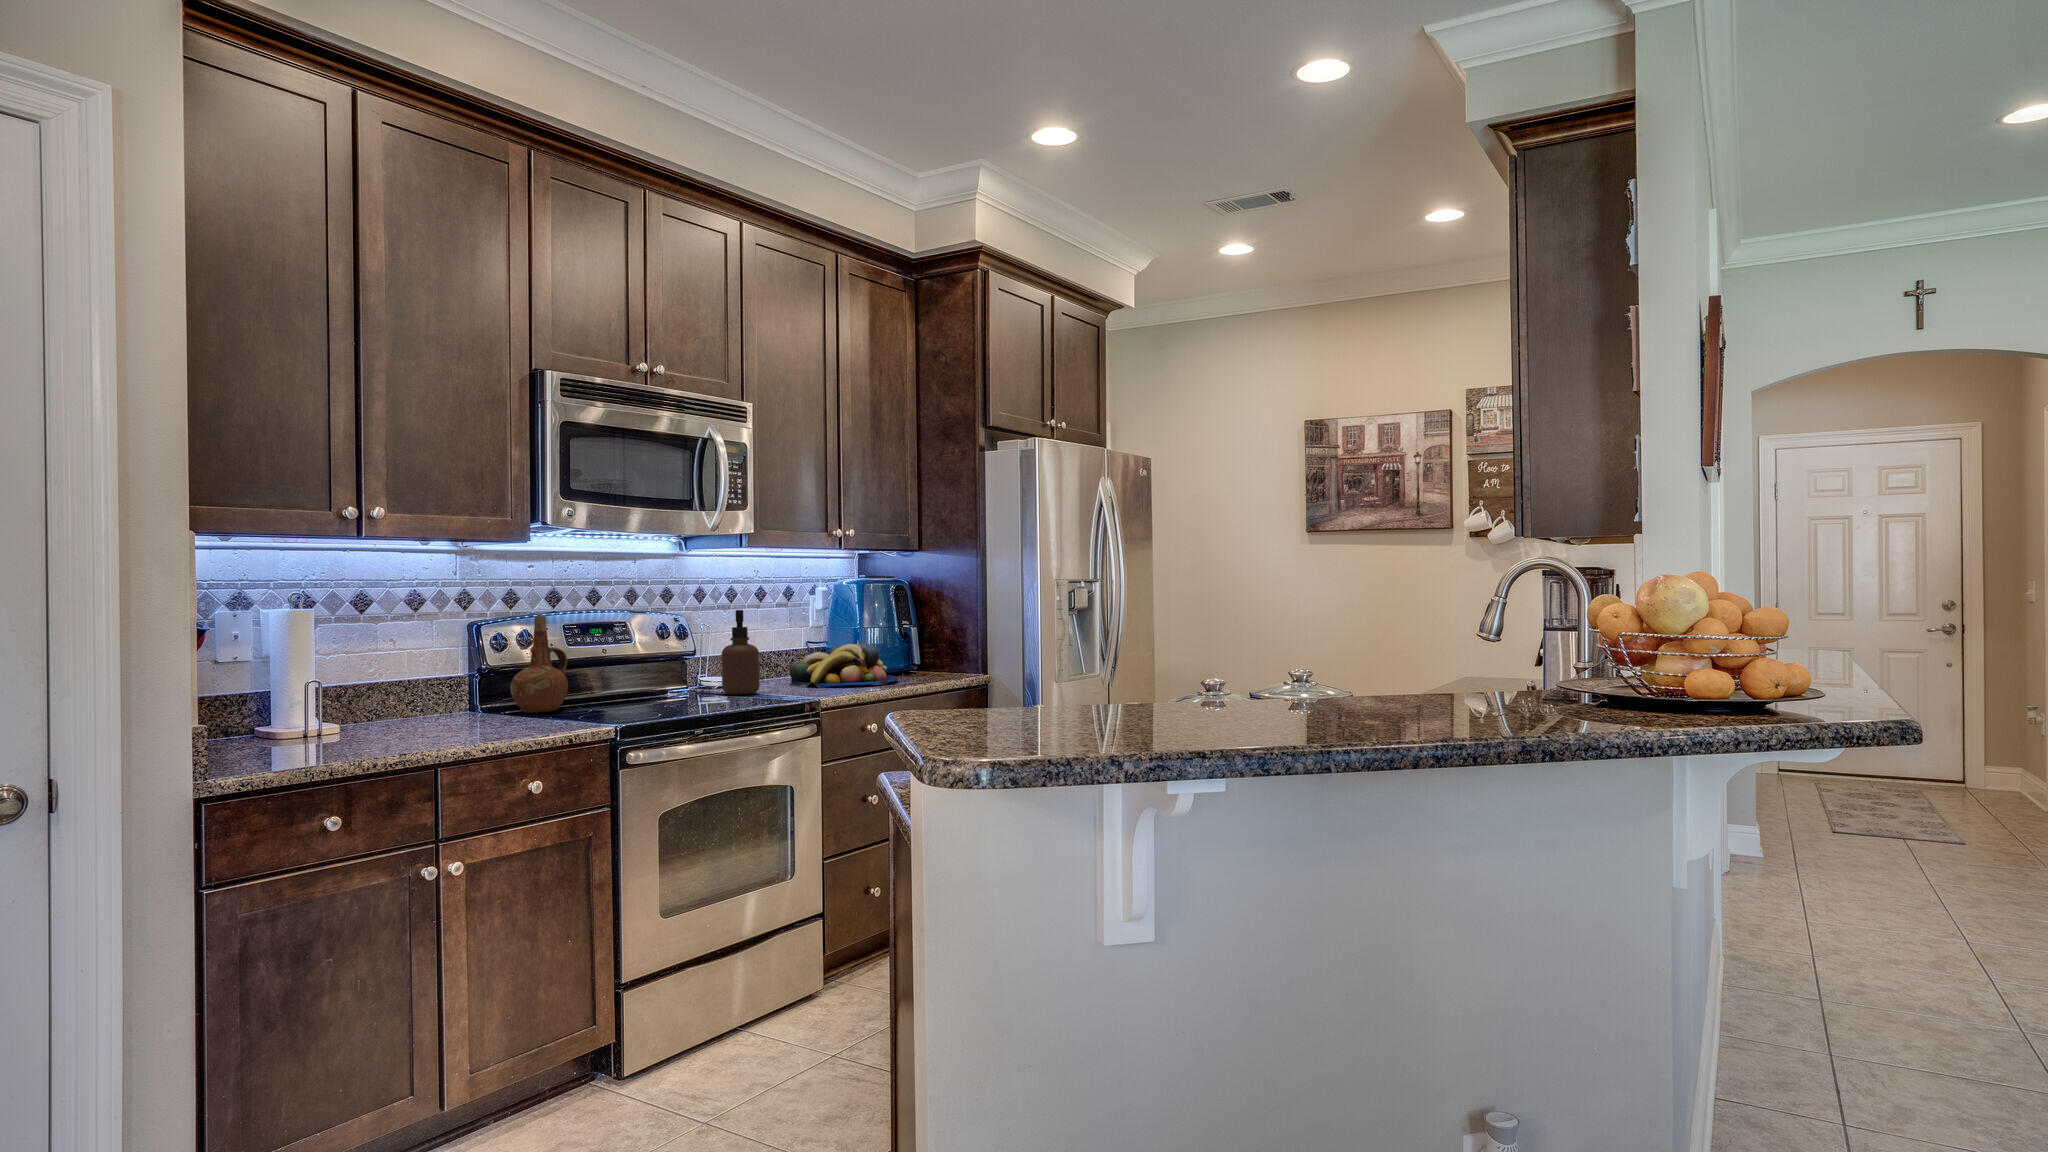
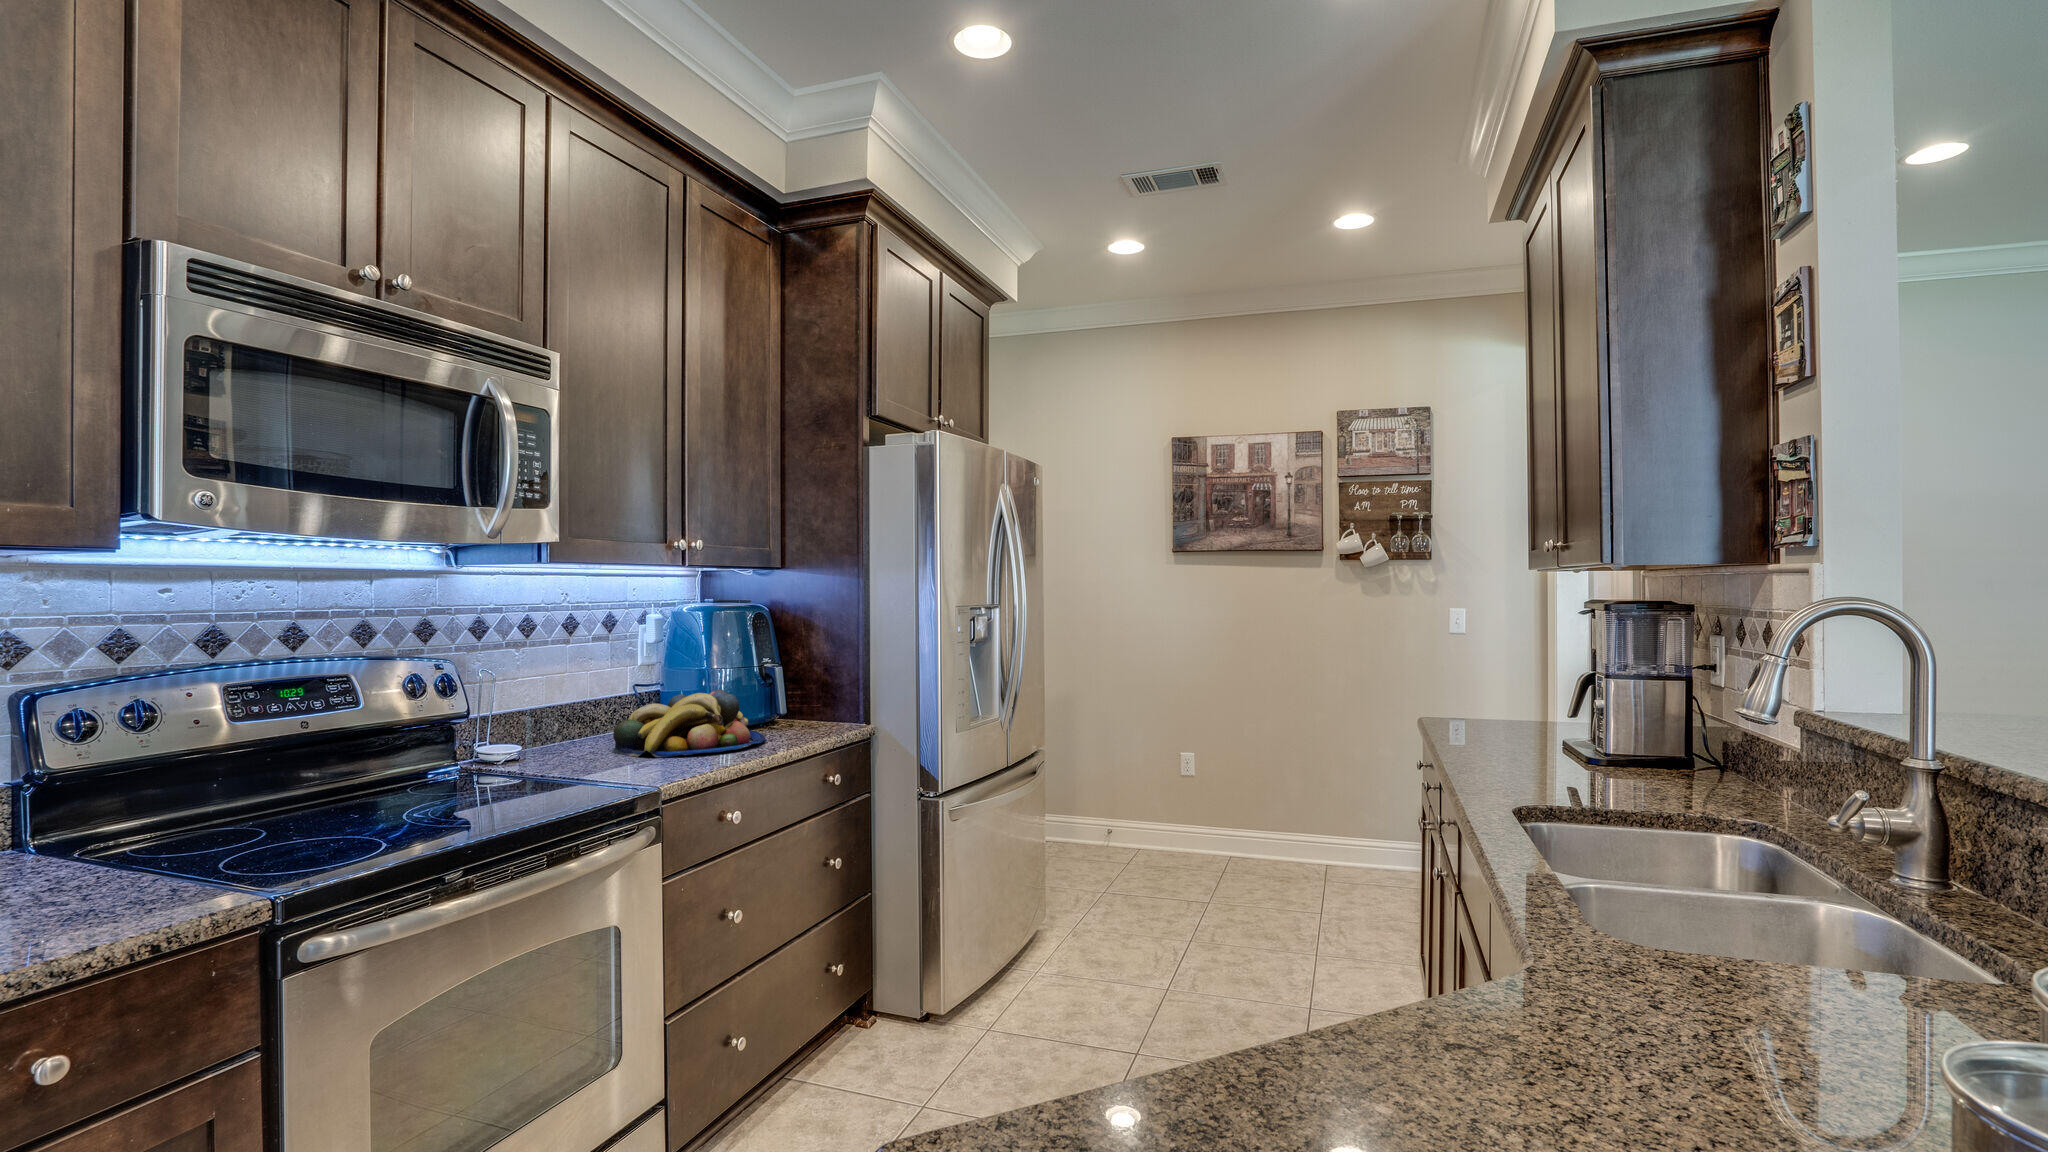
soap dispenser: present [722,610,760,695] -> none [507,654,567,781]
ceramic pitcher: present [510,616,568,713] -> none [85,680,213,853]

